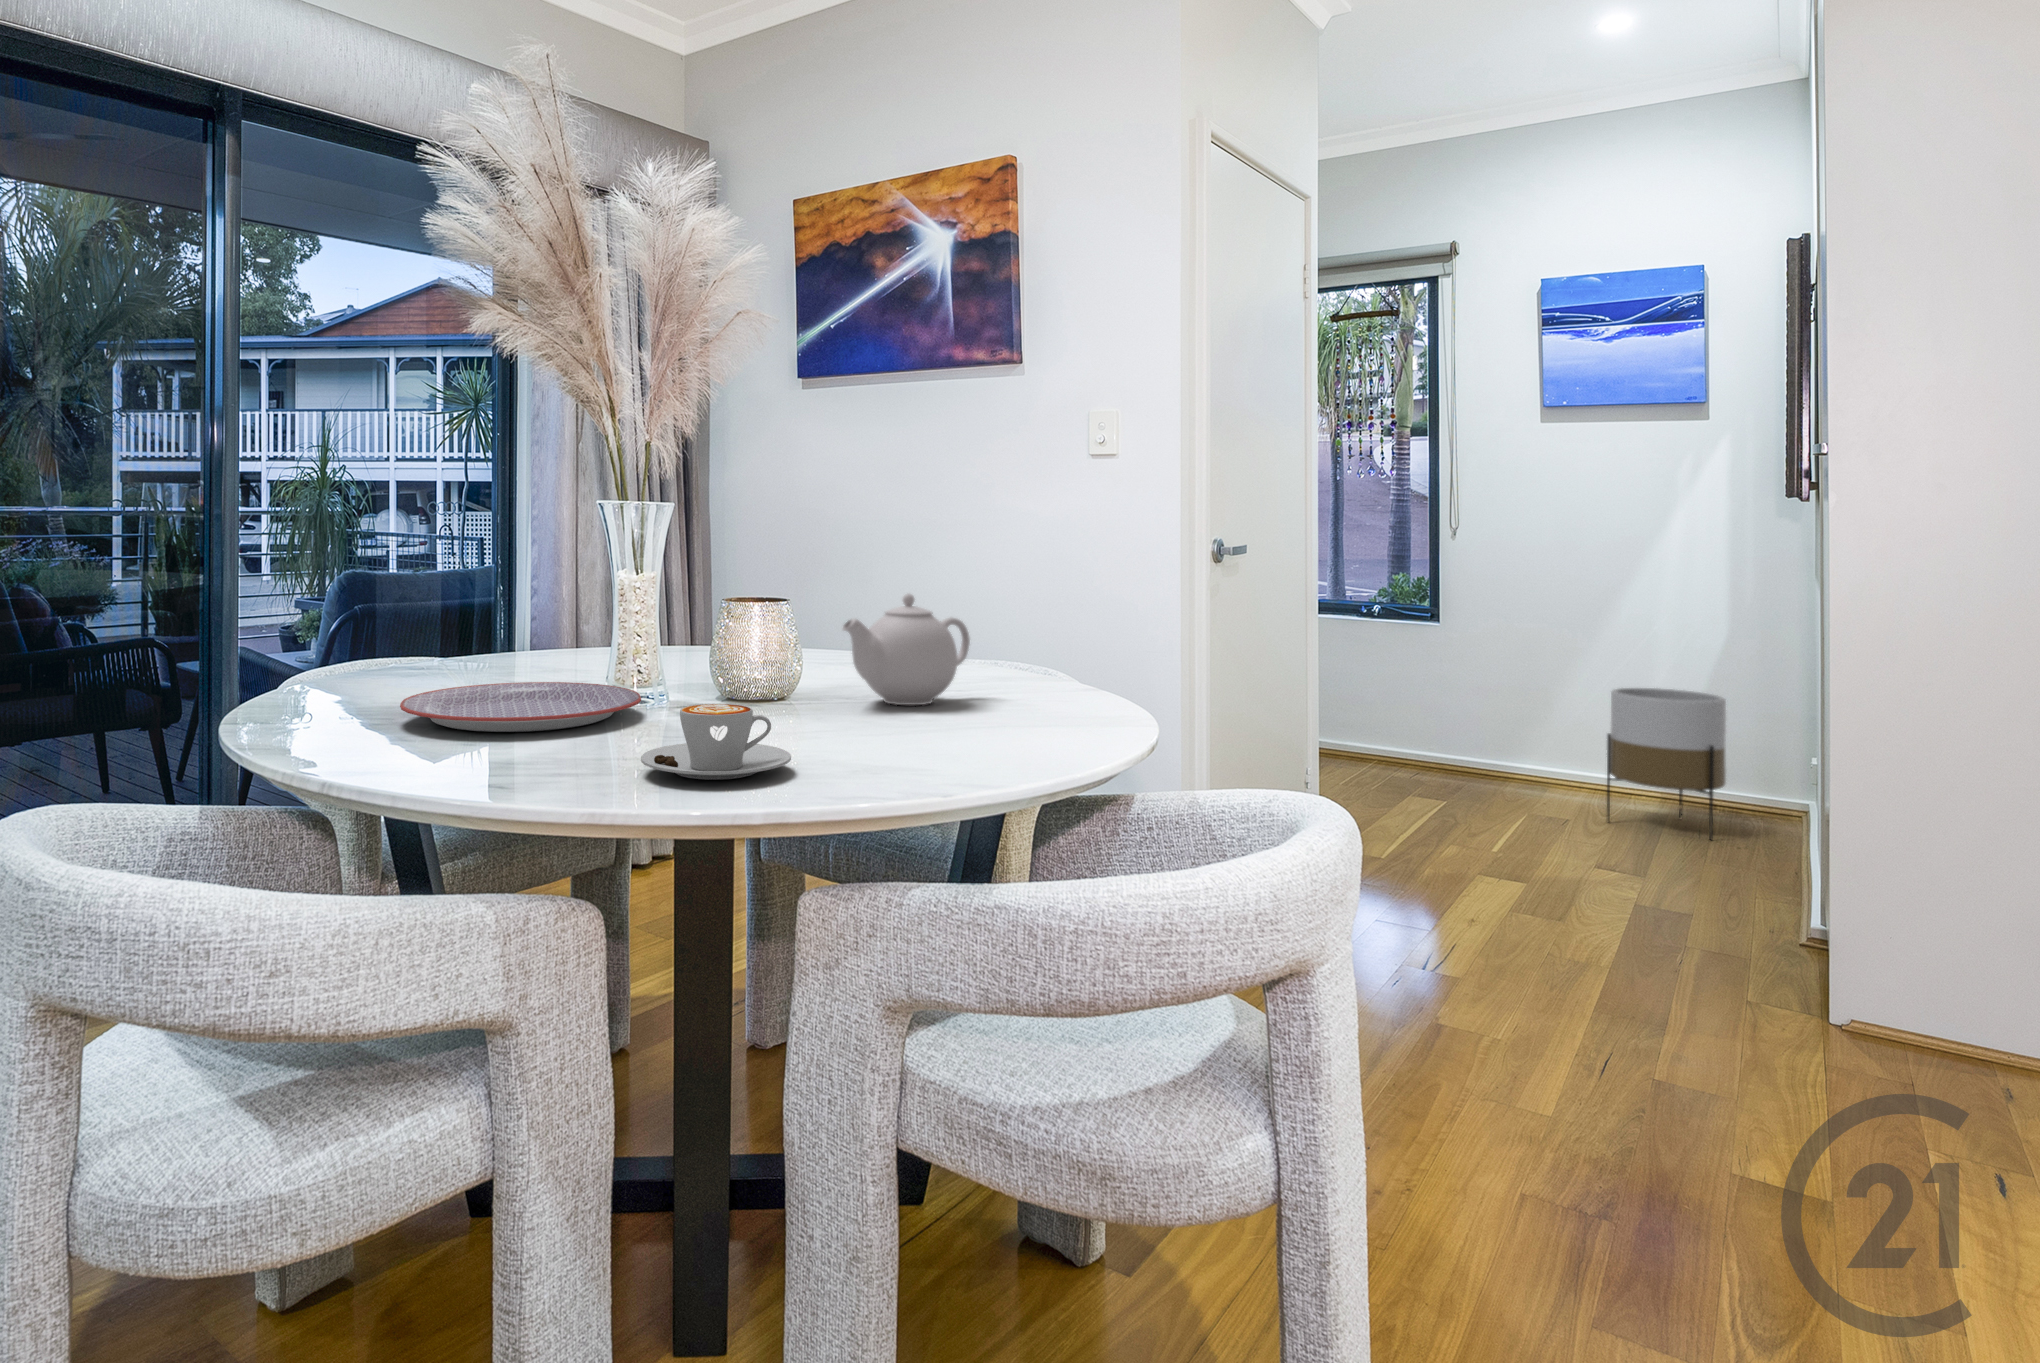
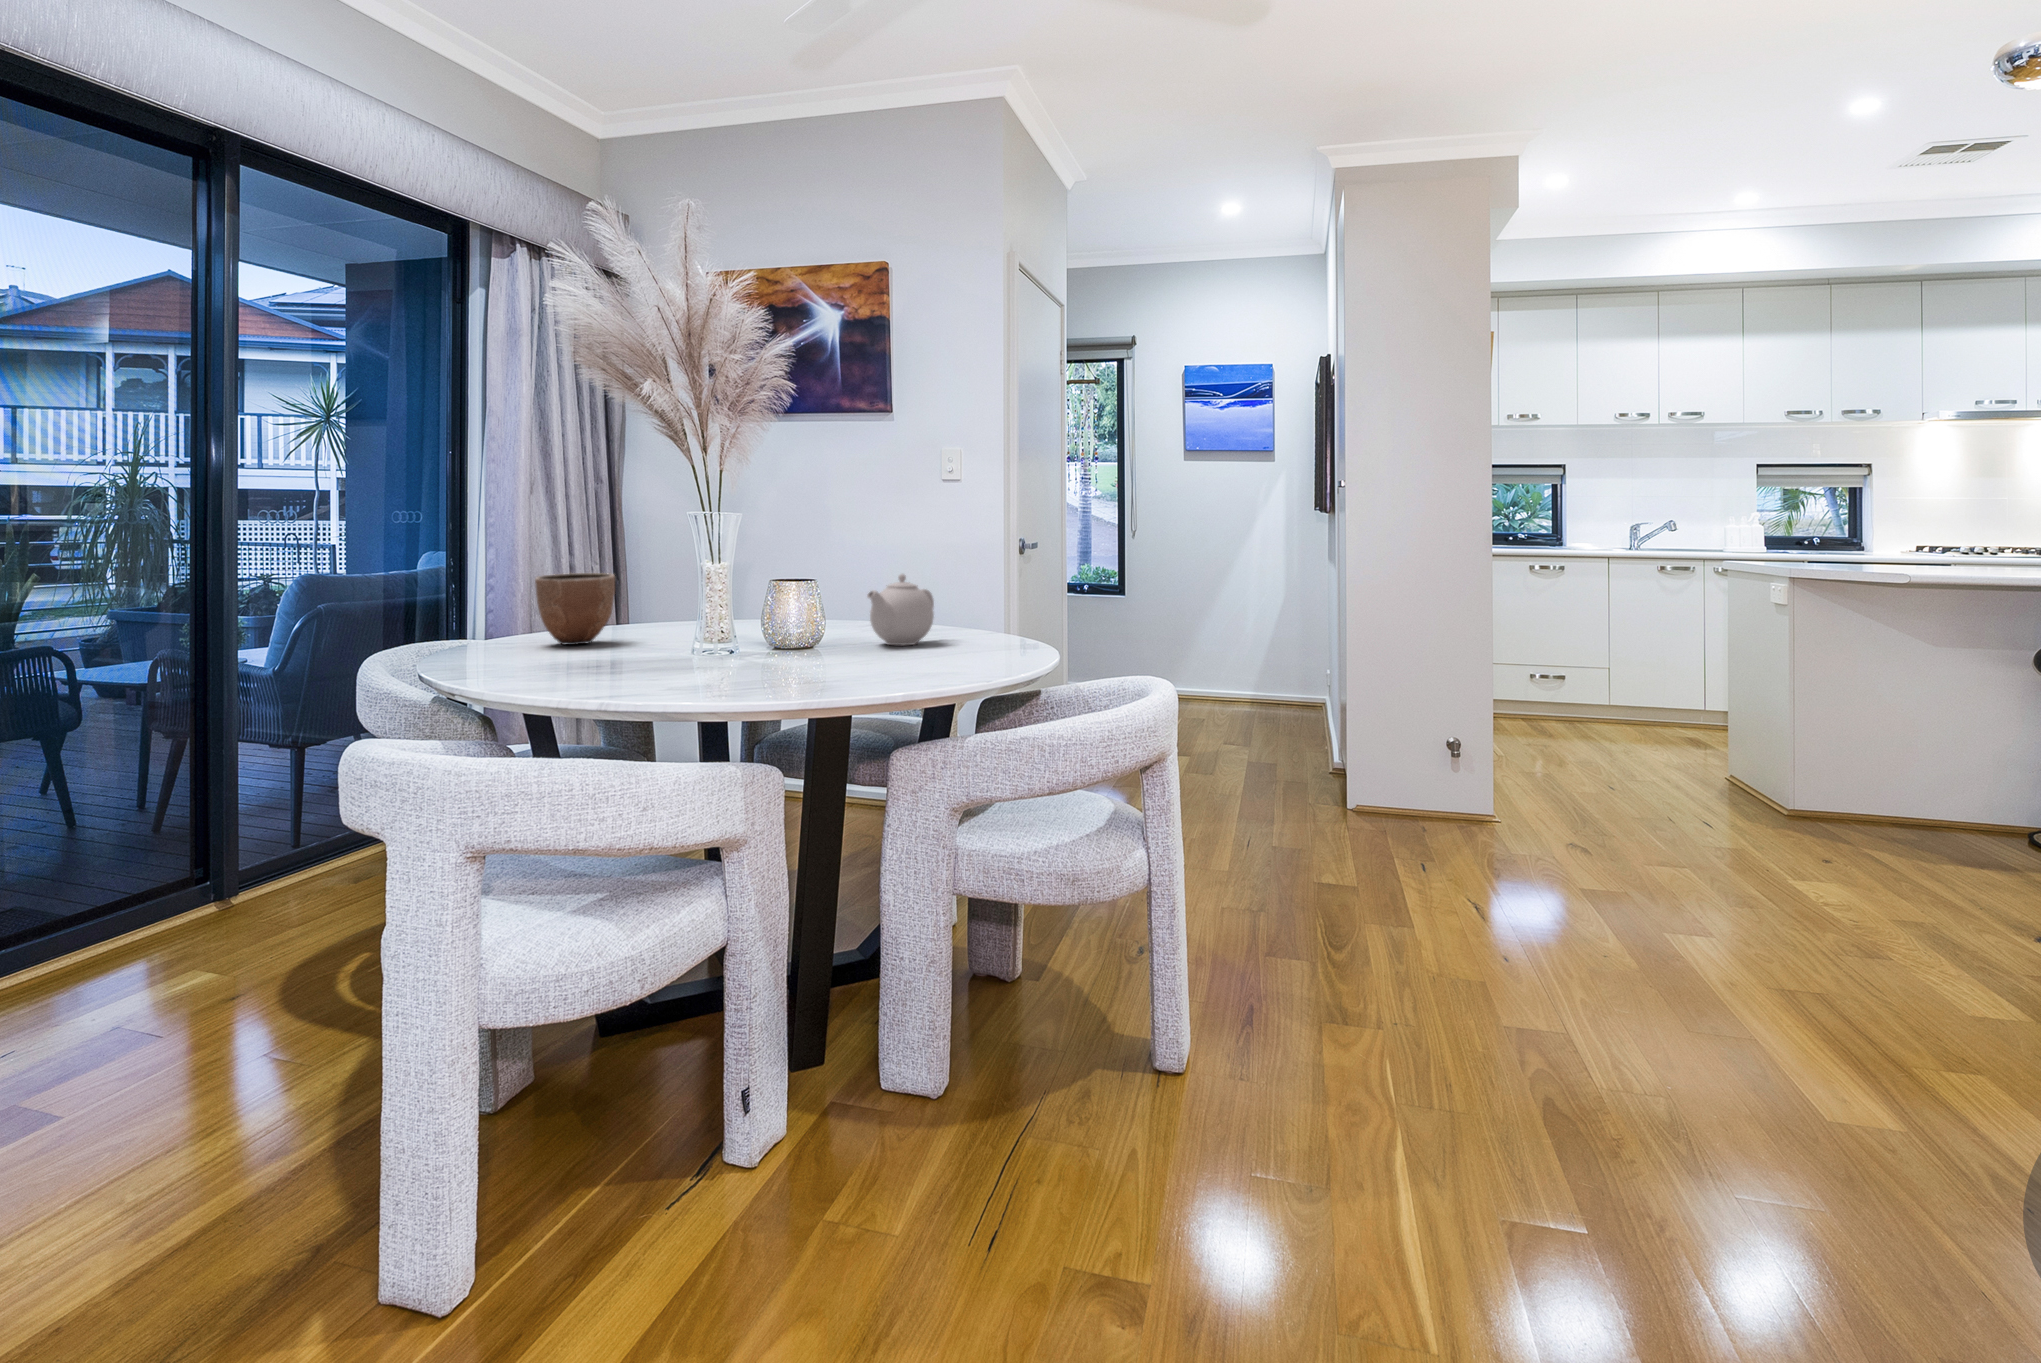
decorative bowl: none [458,582,558,675] -> present [535,573,615,645]
plate: present [400,682,641,732] -> none [568,642,744,673]
planter: present [1607,688,1726,840] -> none [1226,631,1287,723]
coffee cup: present [641,704,791,780] -> none [806,640,899,683]

